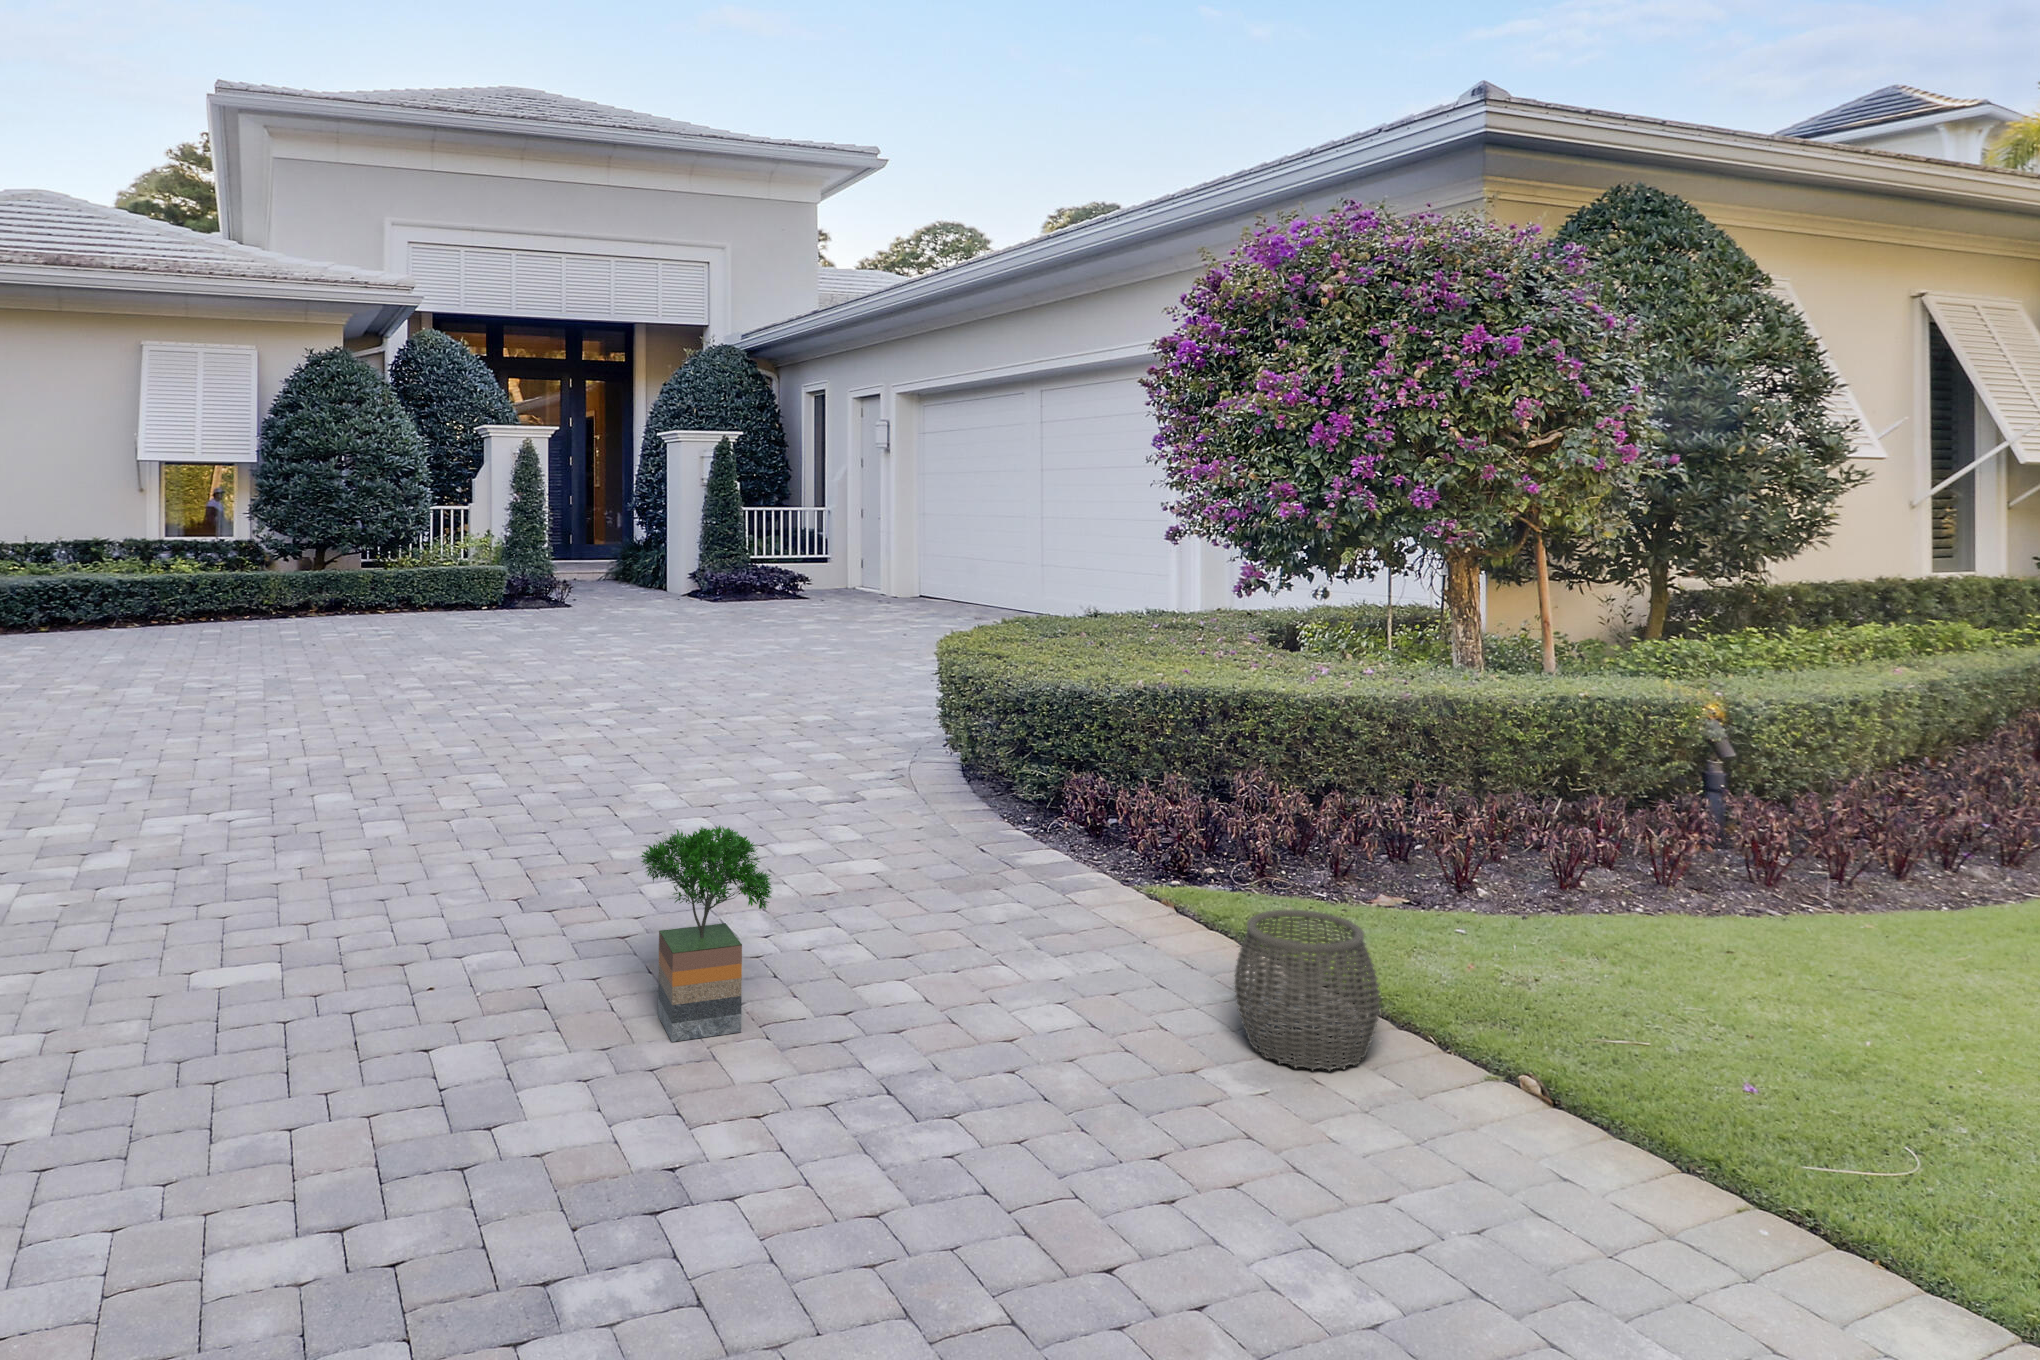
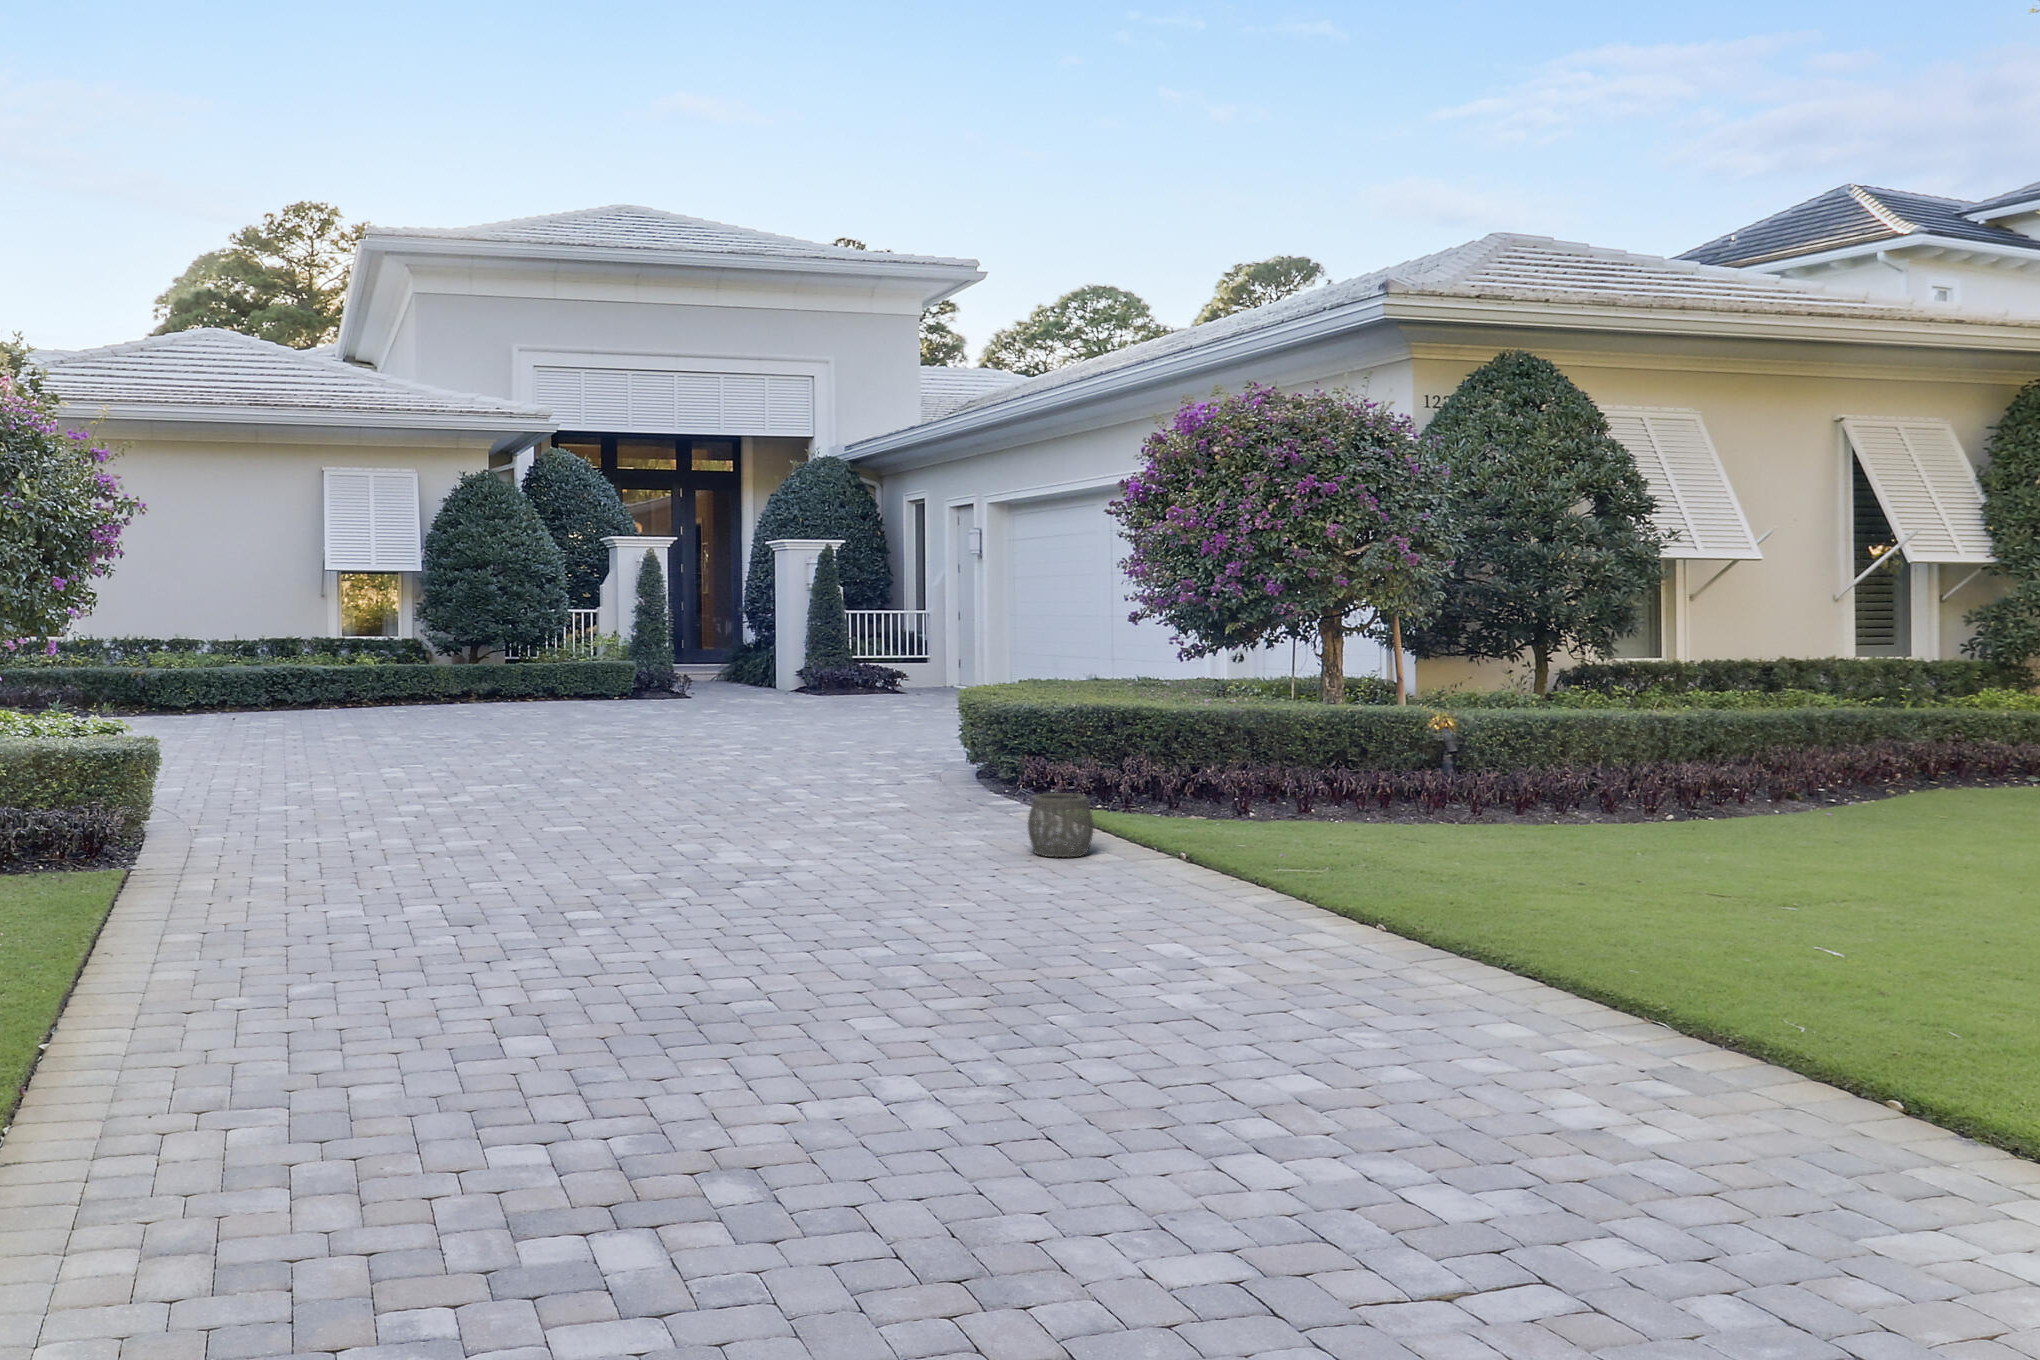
potted tree: present [640,826,772,1042] -> none [746,753,810,849]

